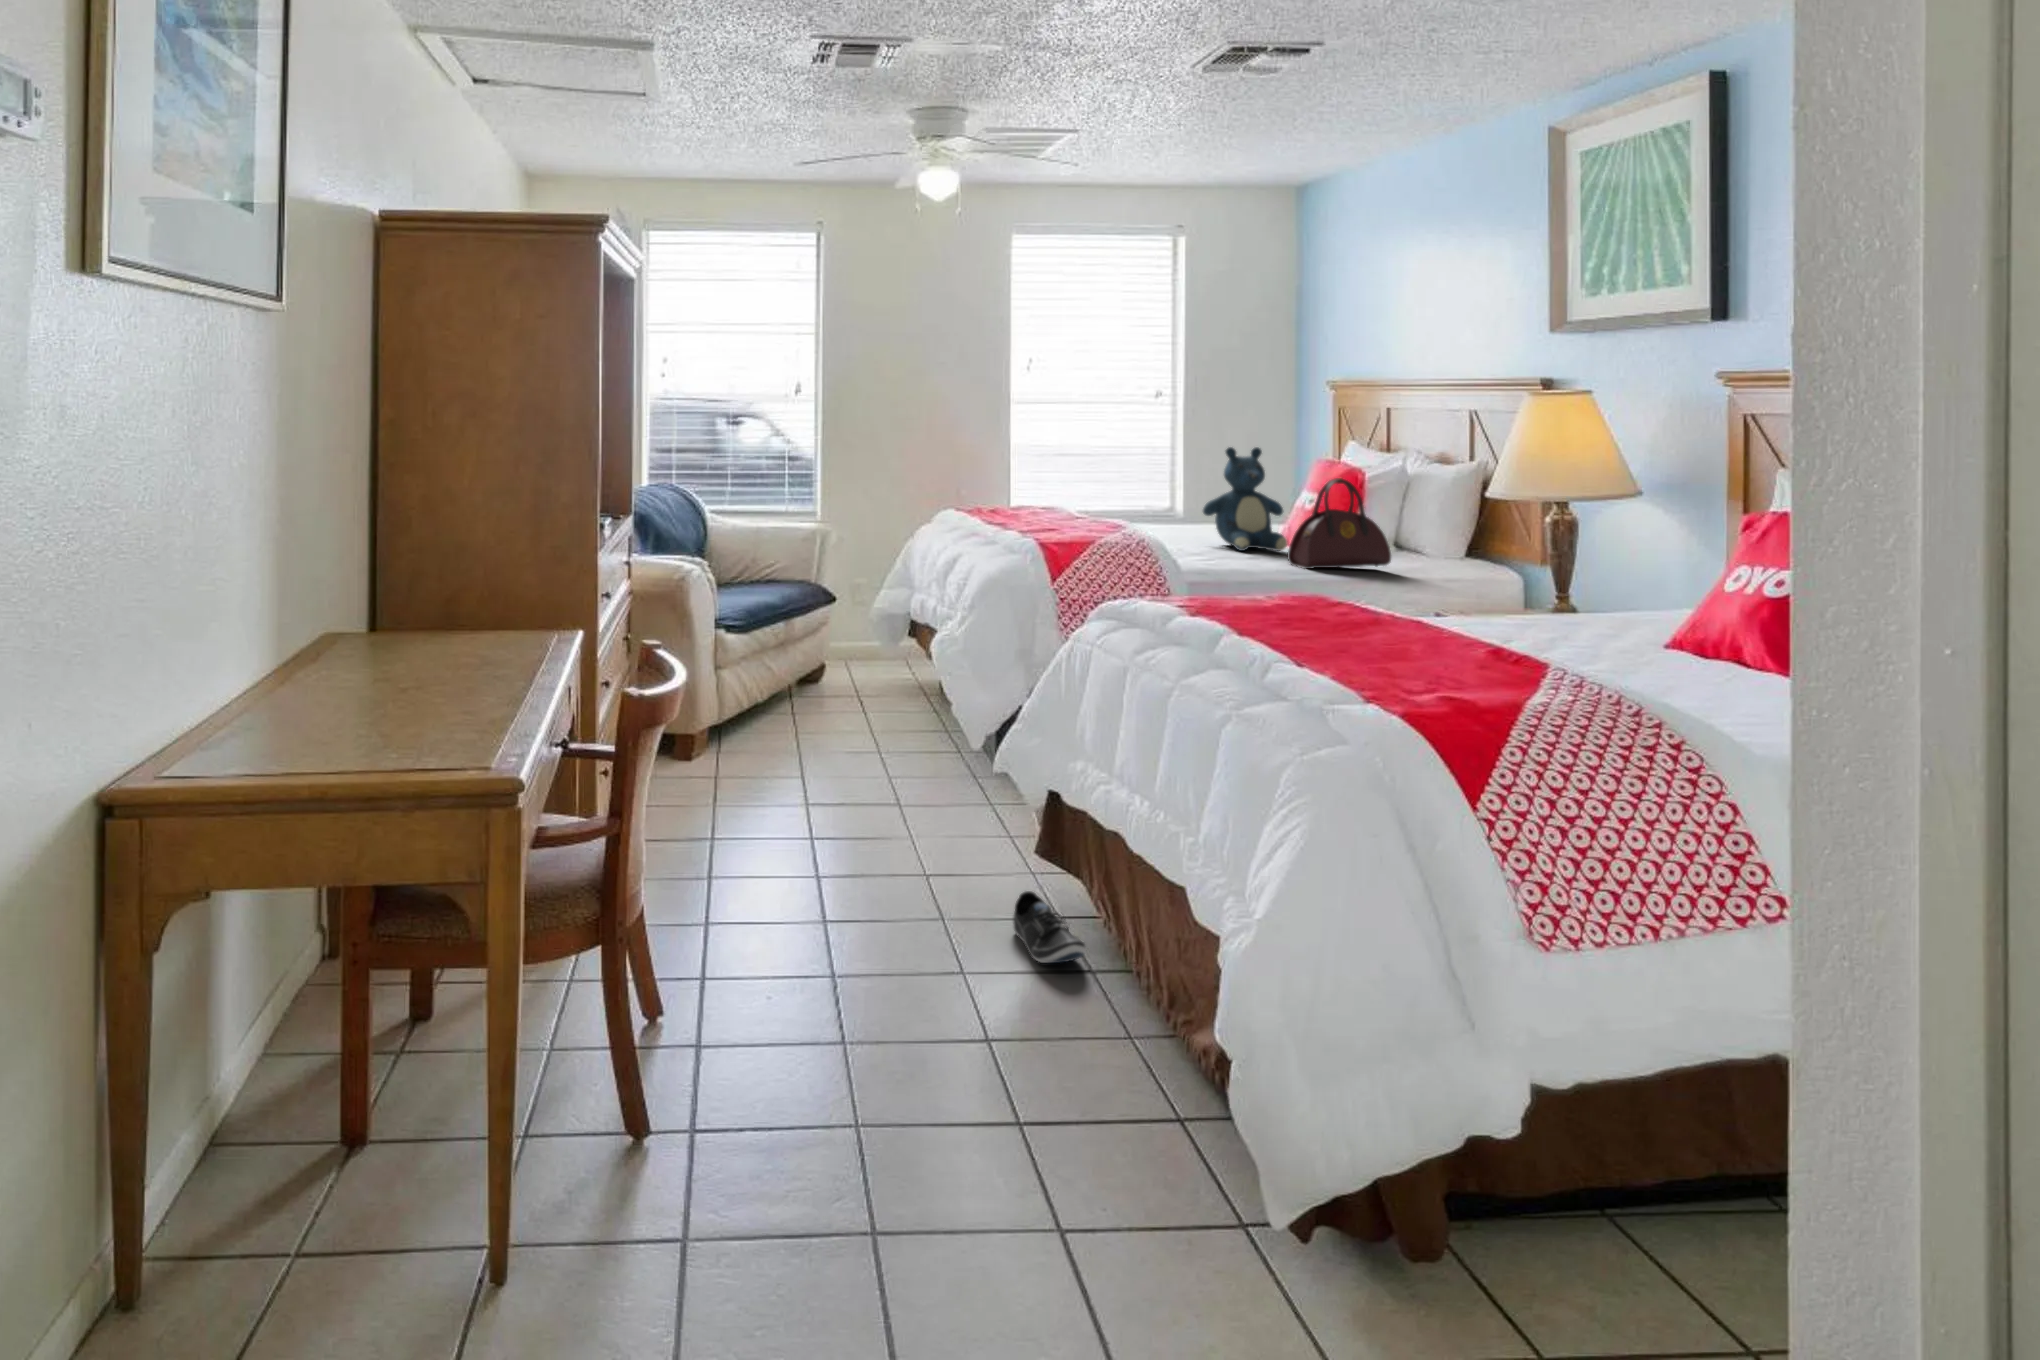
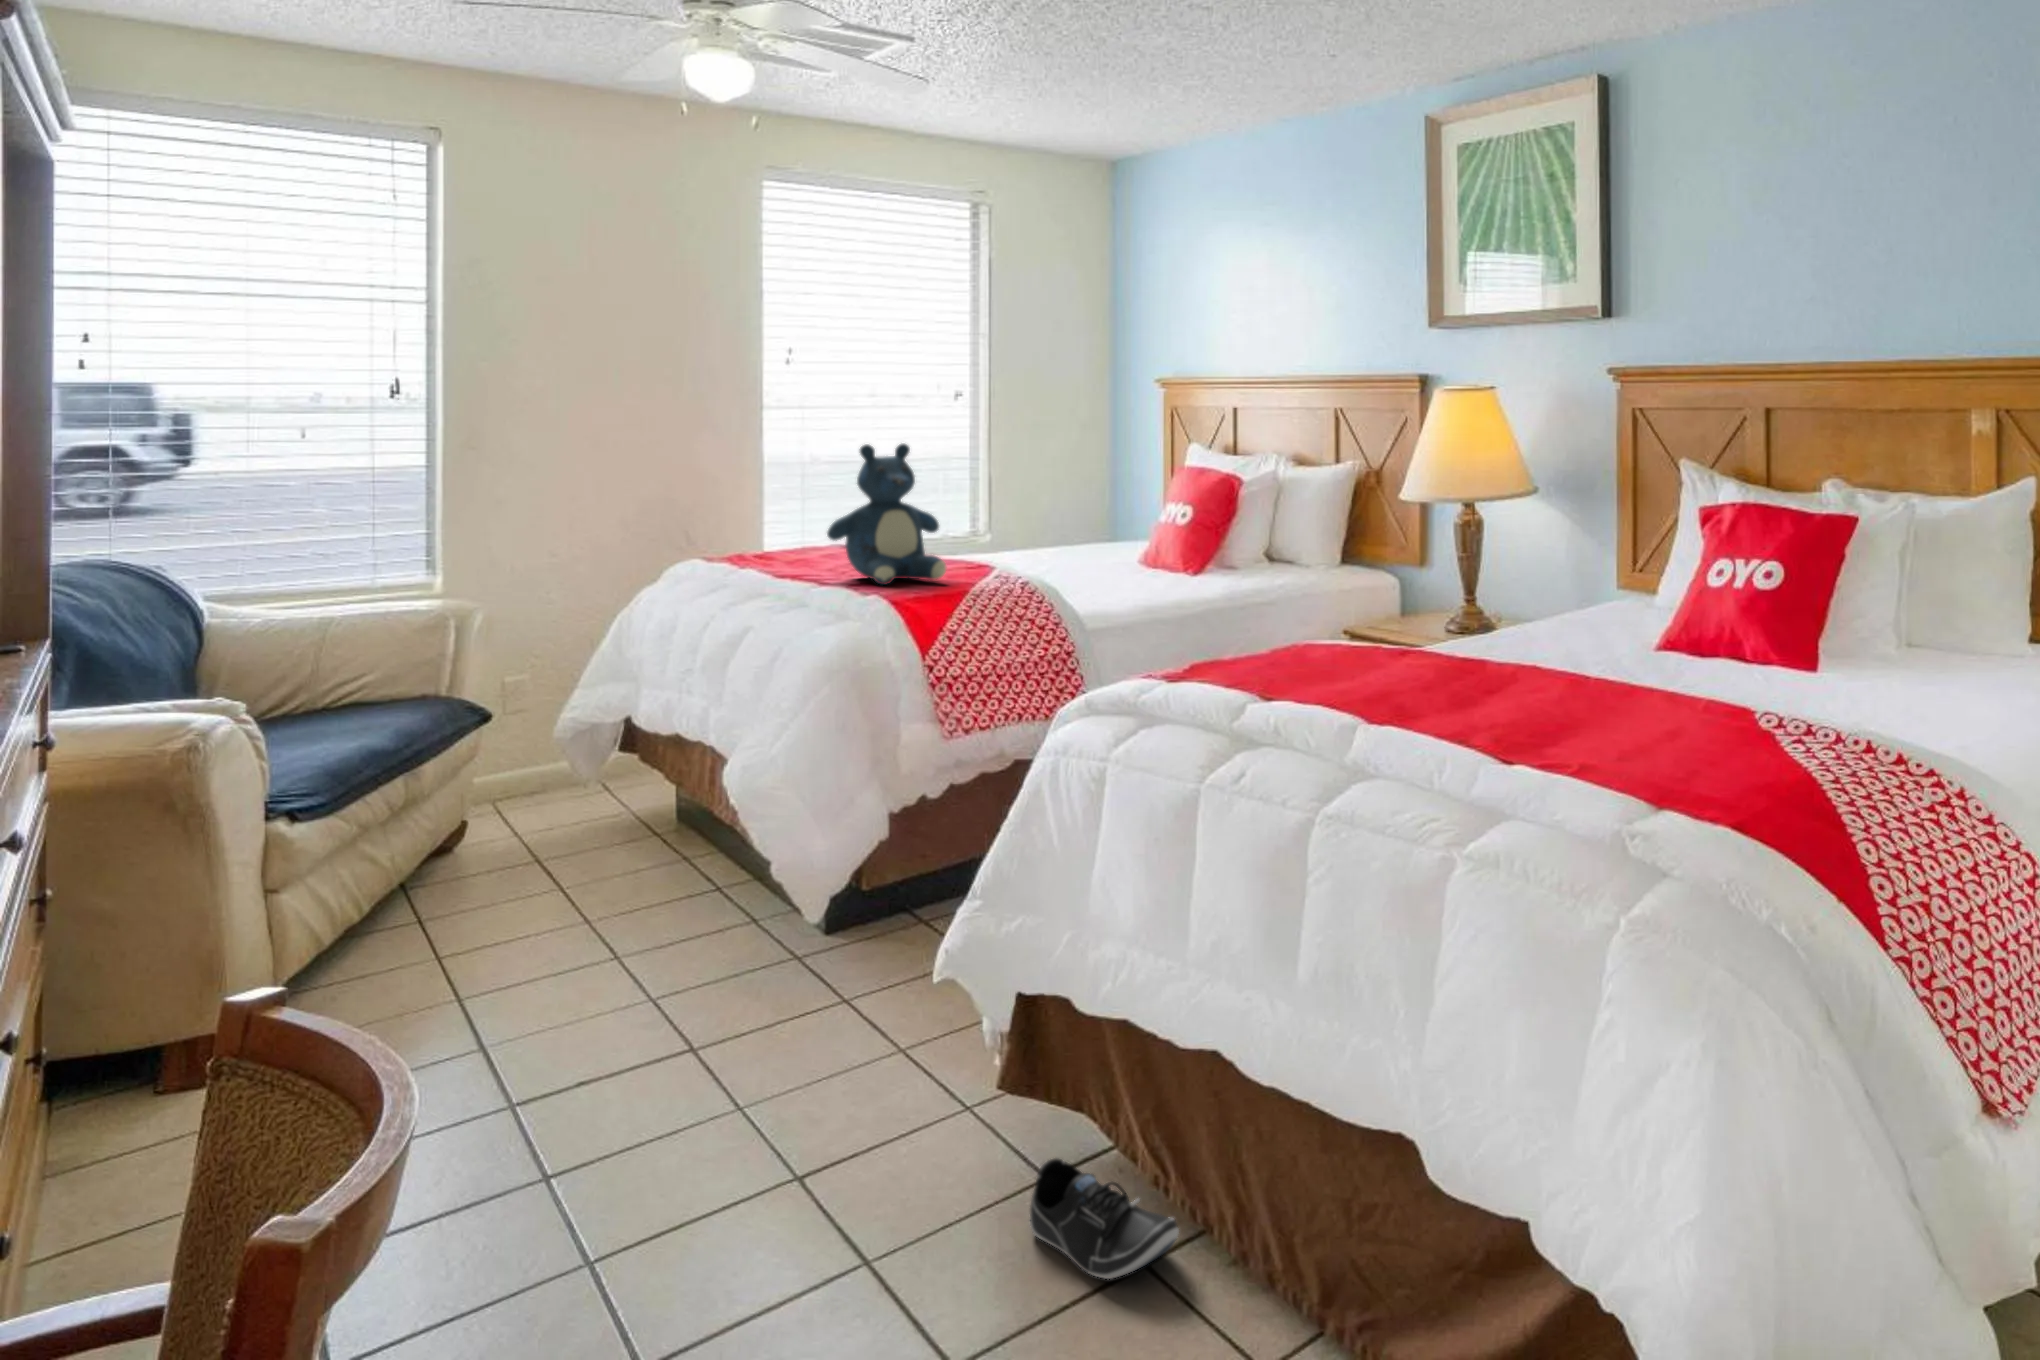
teddy bear: present [1203,447,1287,551] -> present [827,444,946,585]
handbag: present [1288,478,1391,569] -> none [1196,487,1299,598]

